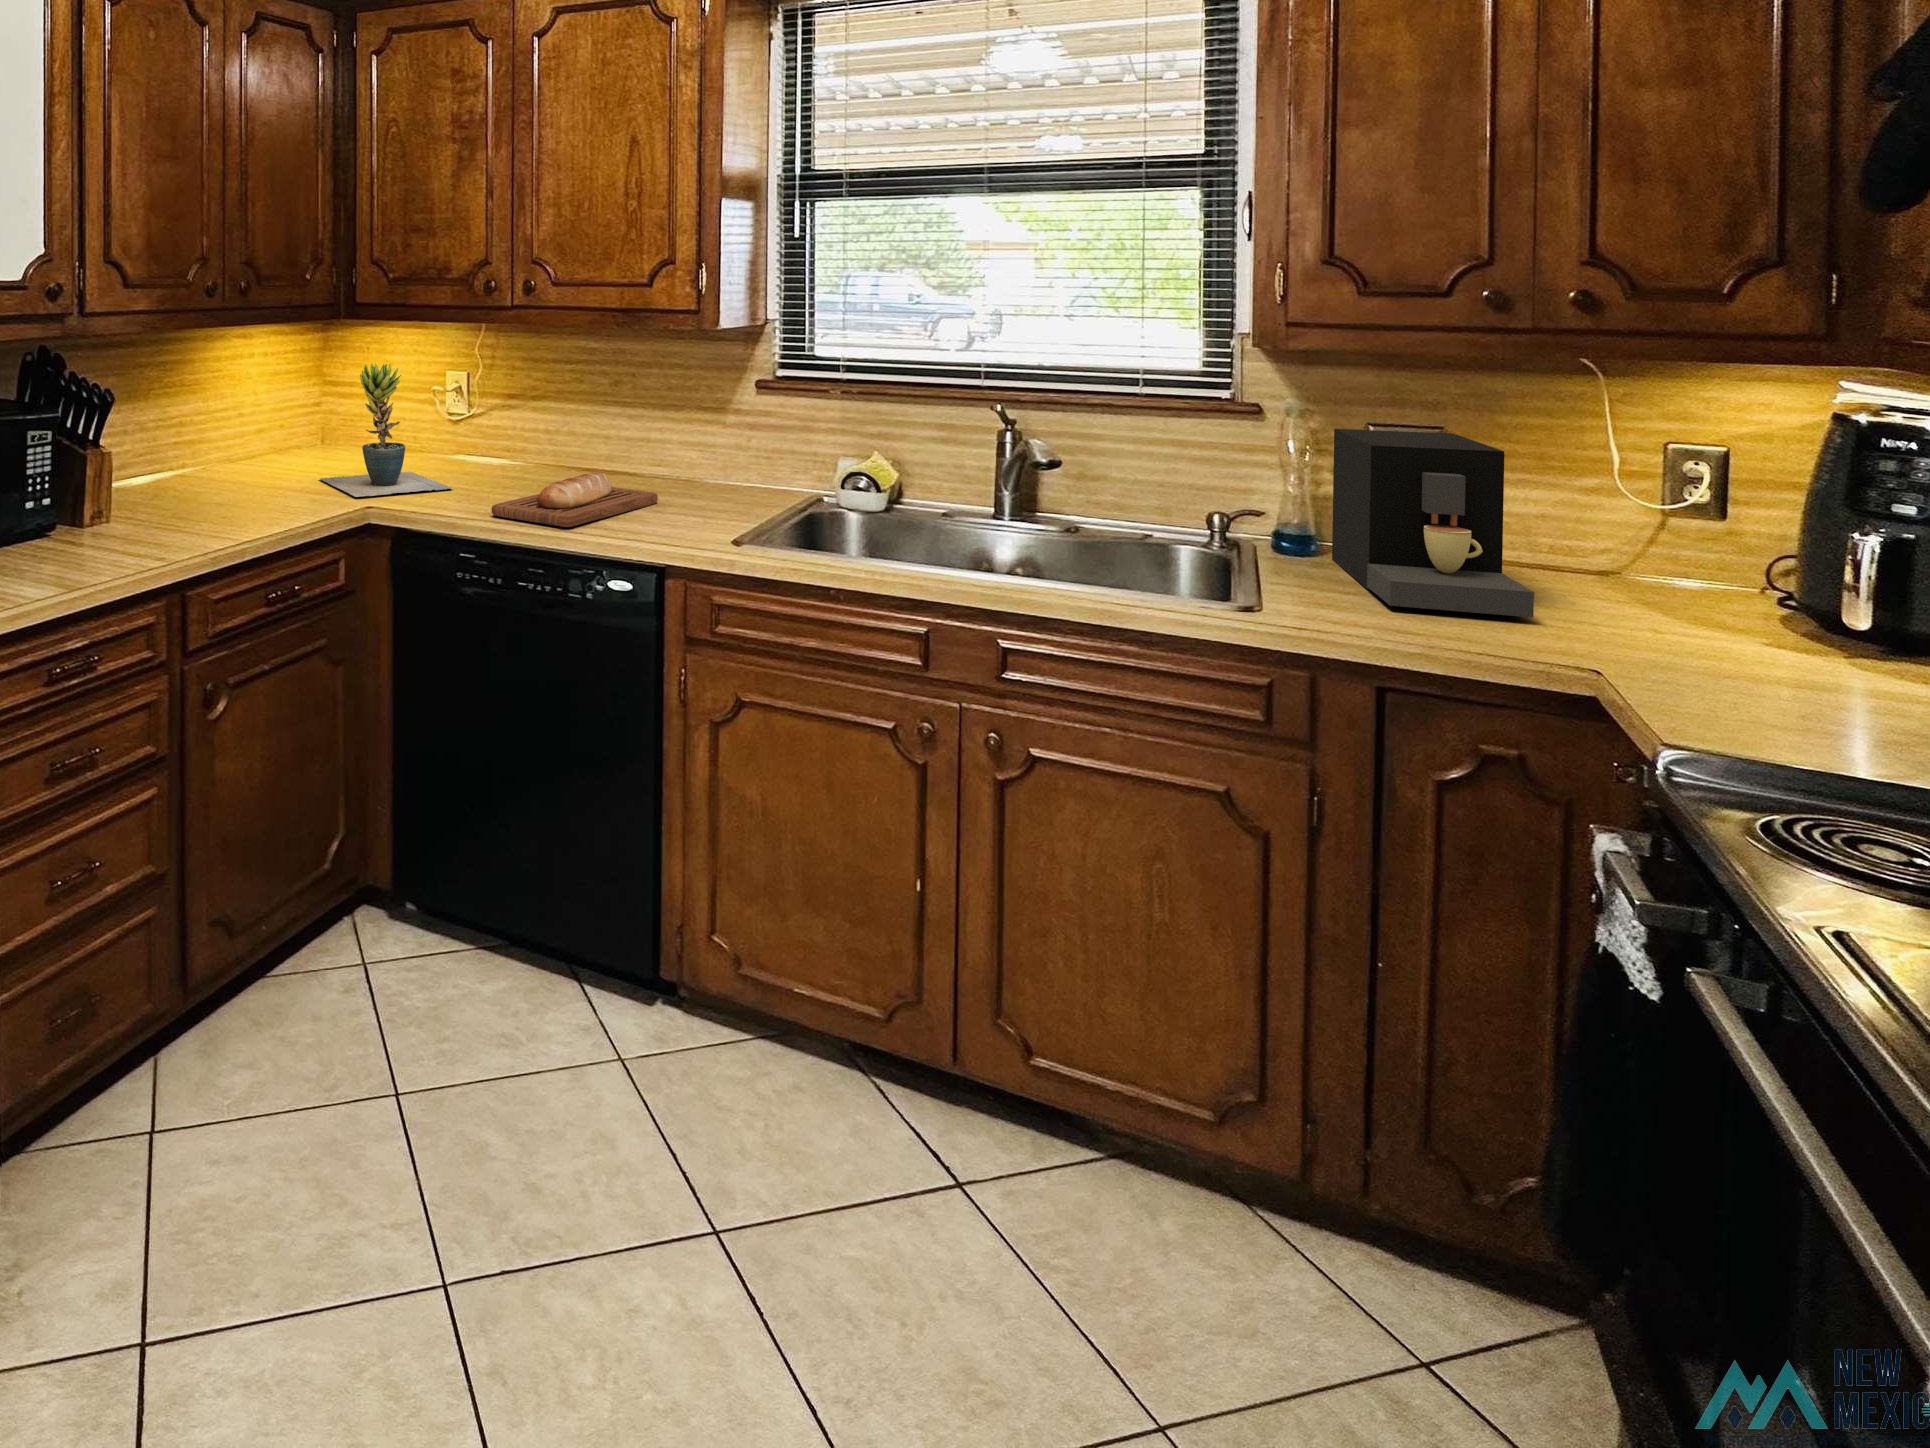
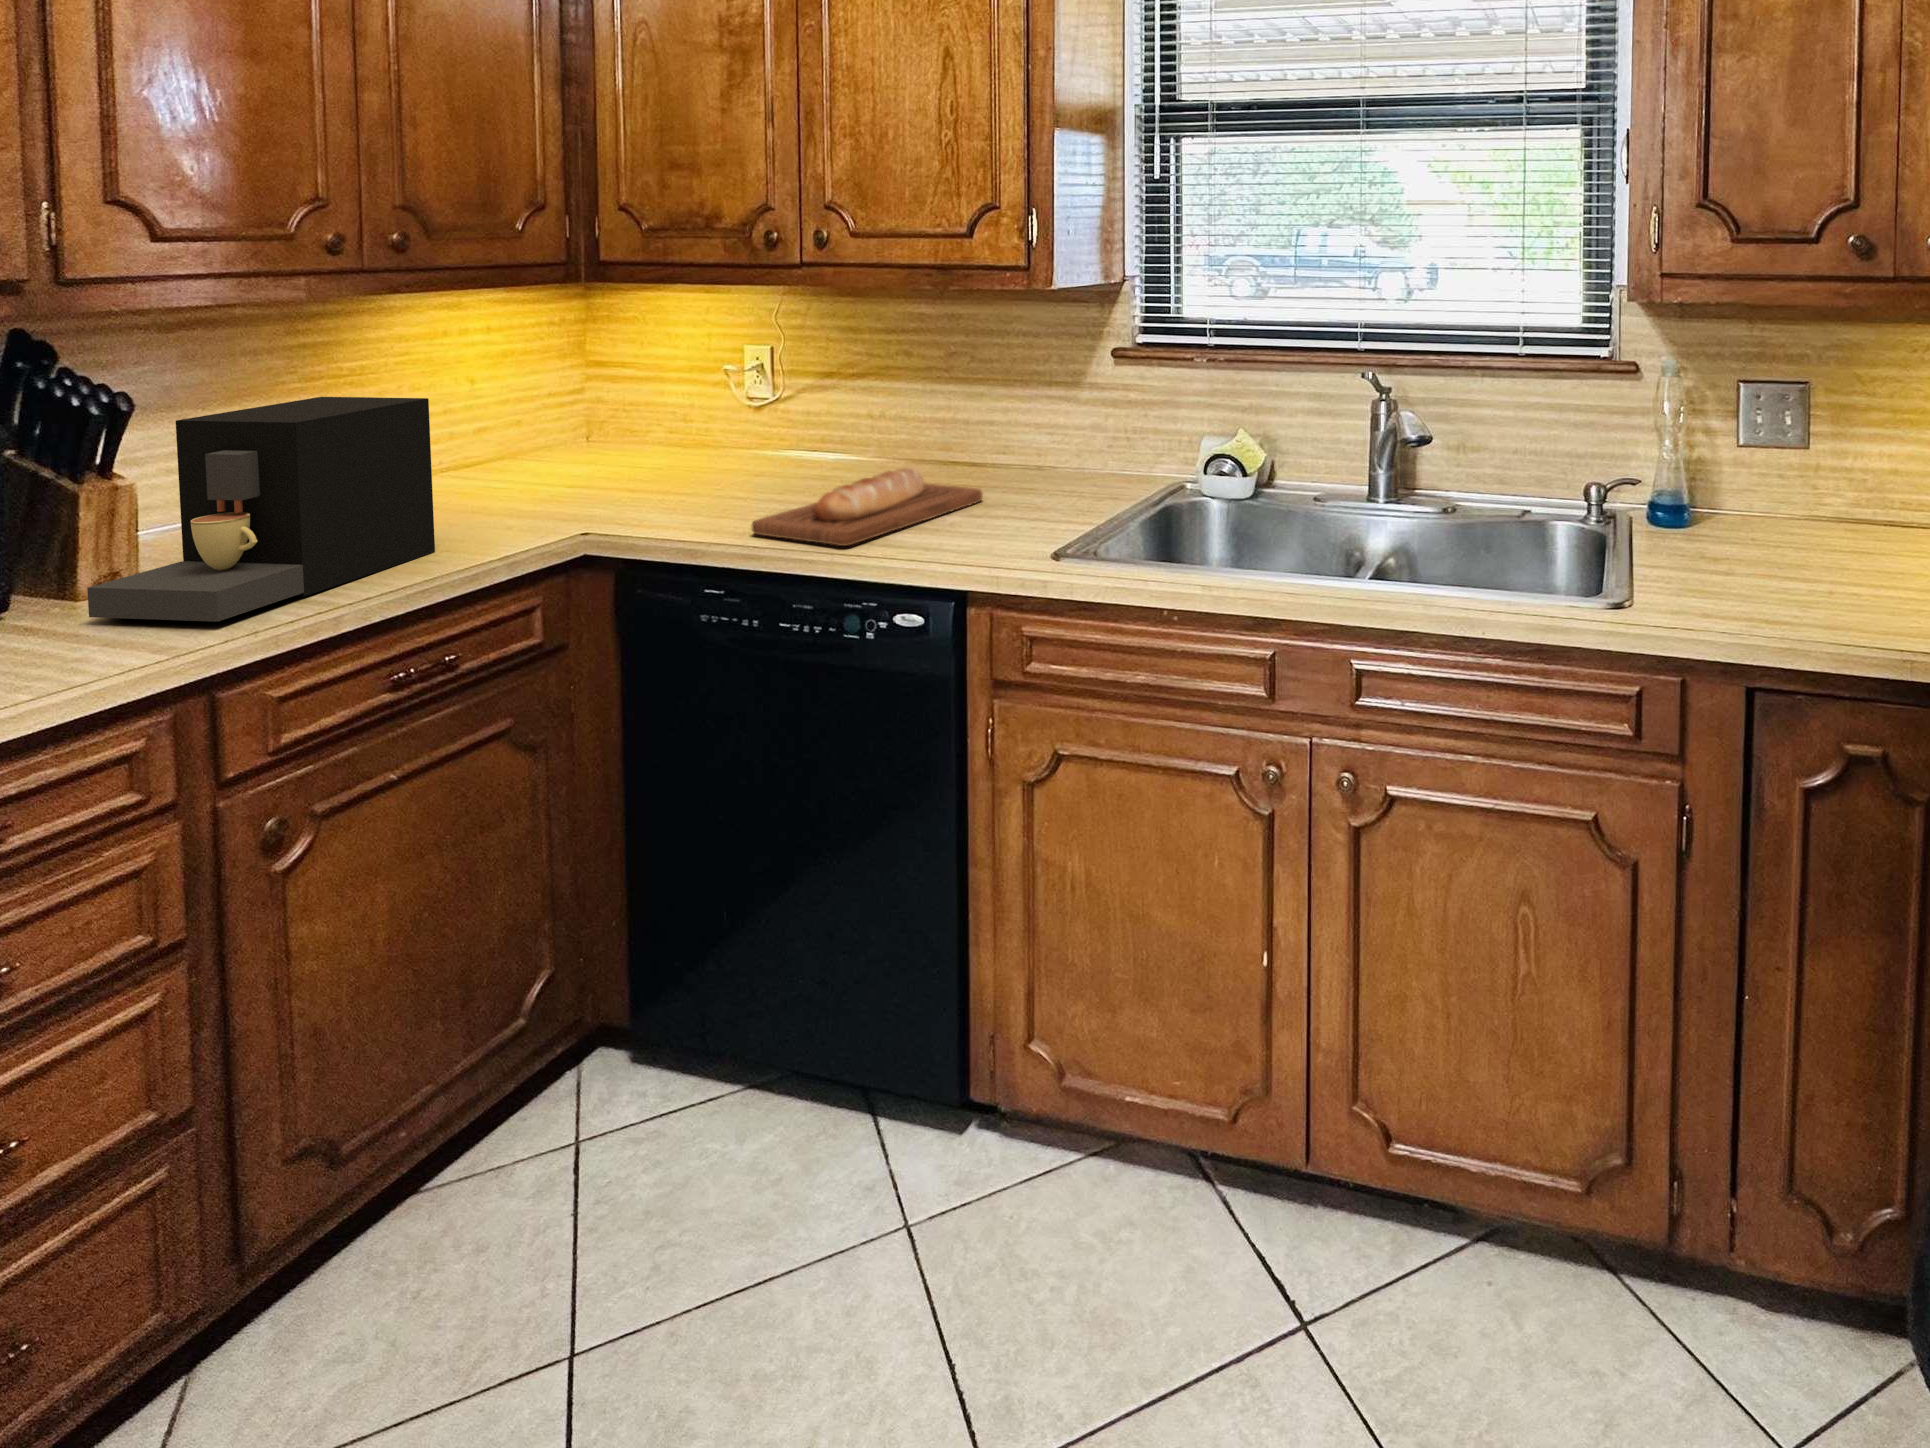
potted plant: present [320,363,452,497] -> none [539,337,723,517]
coffee maker: present [1332,429,1534,617] -> present [87,397,435,622]

